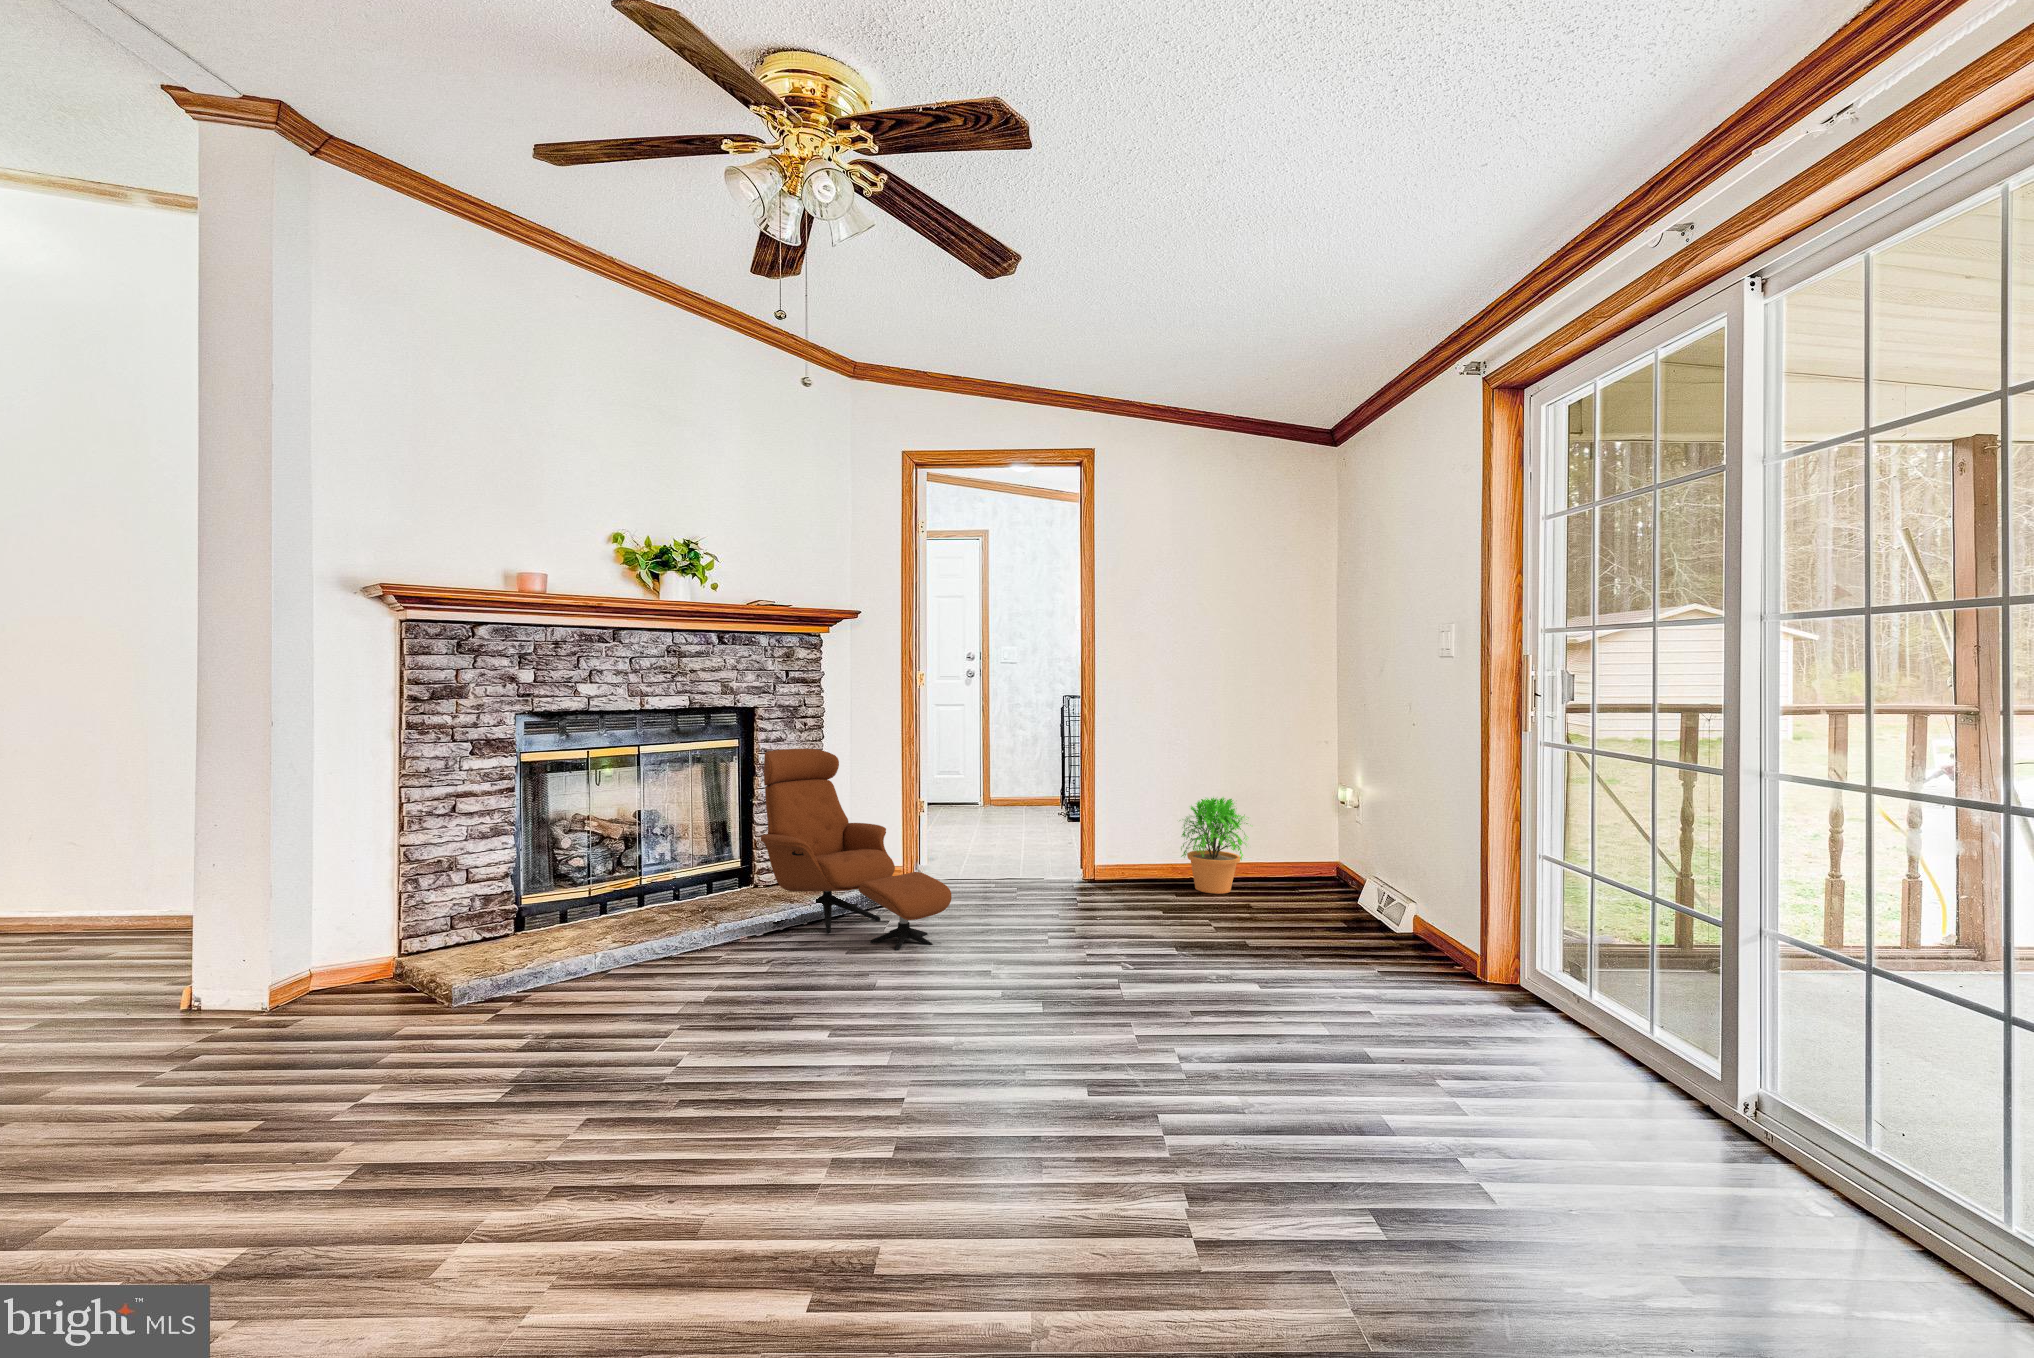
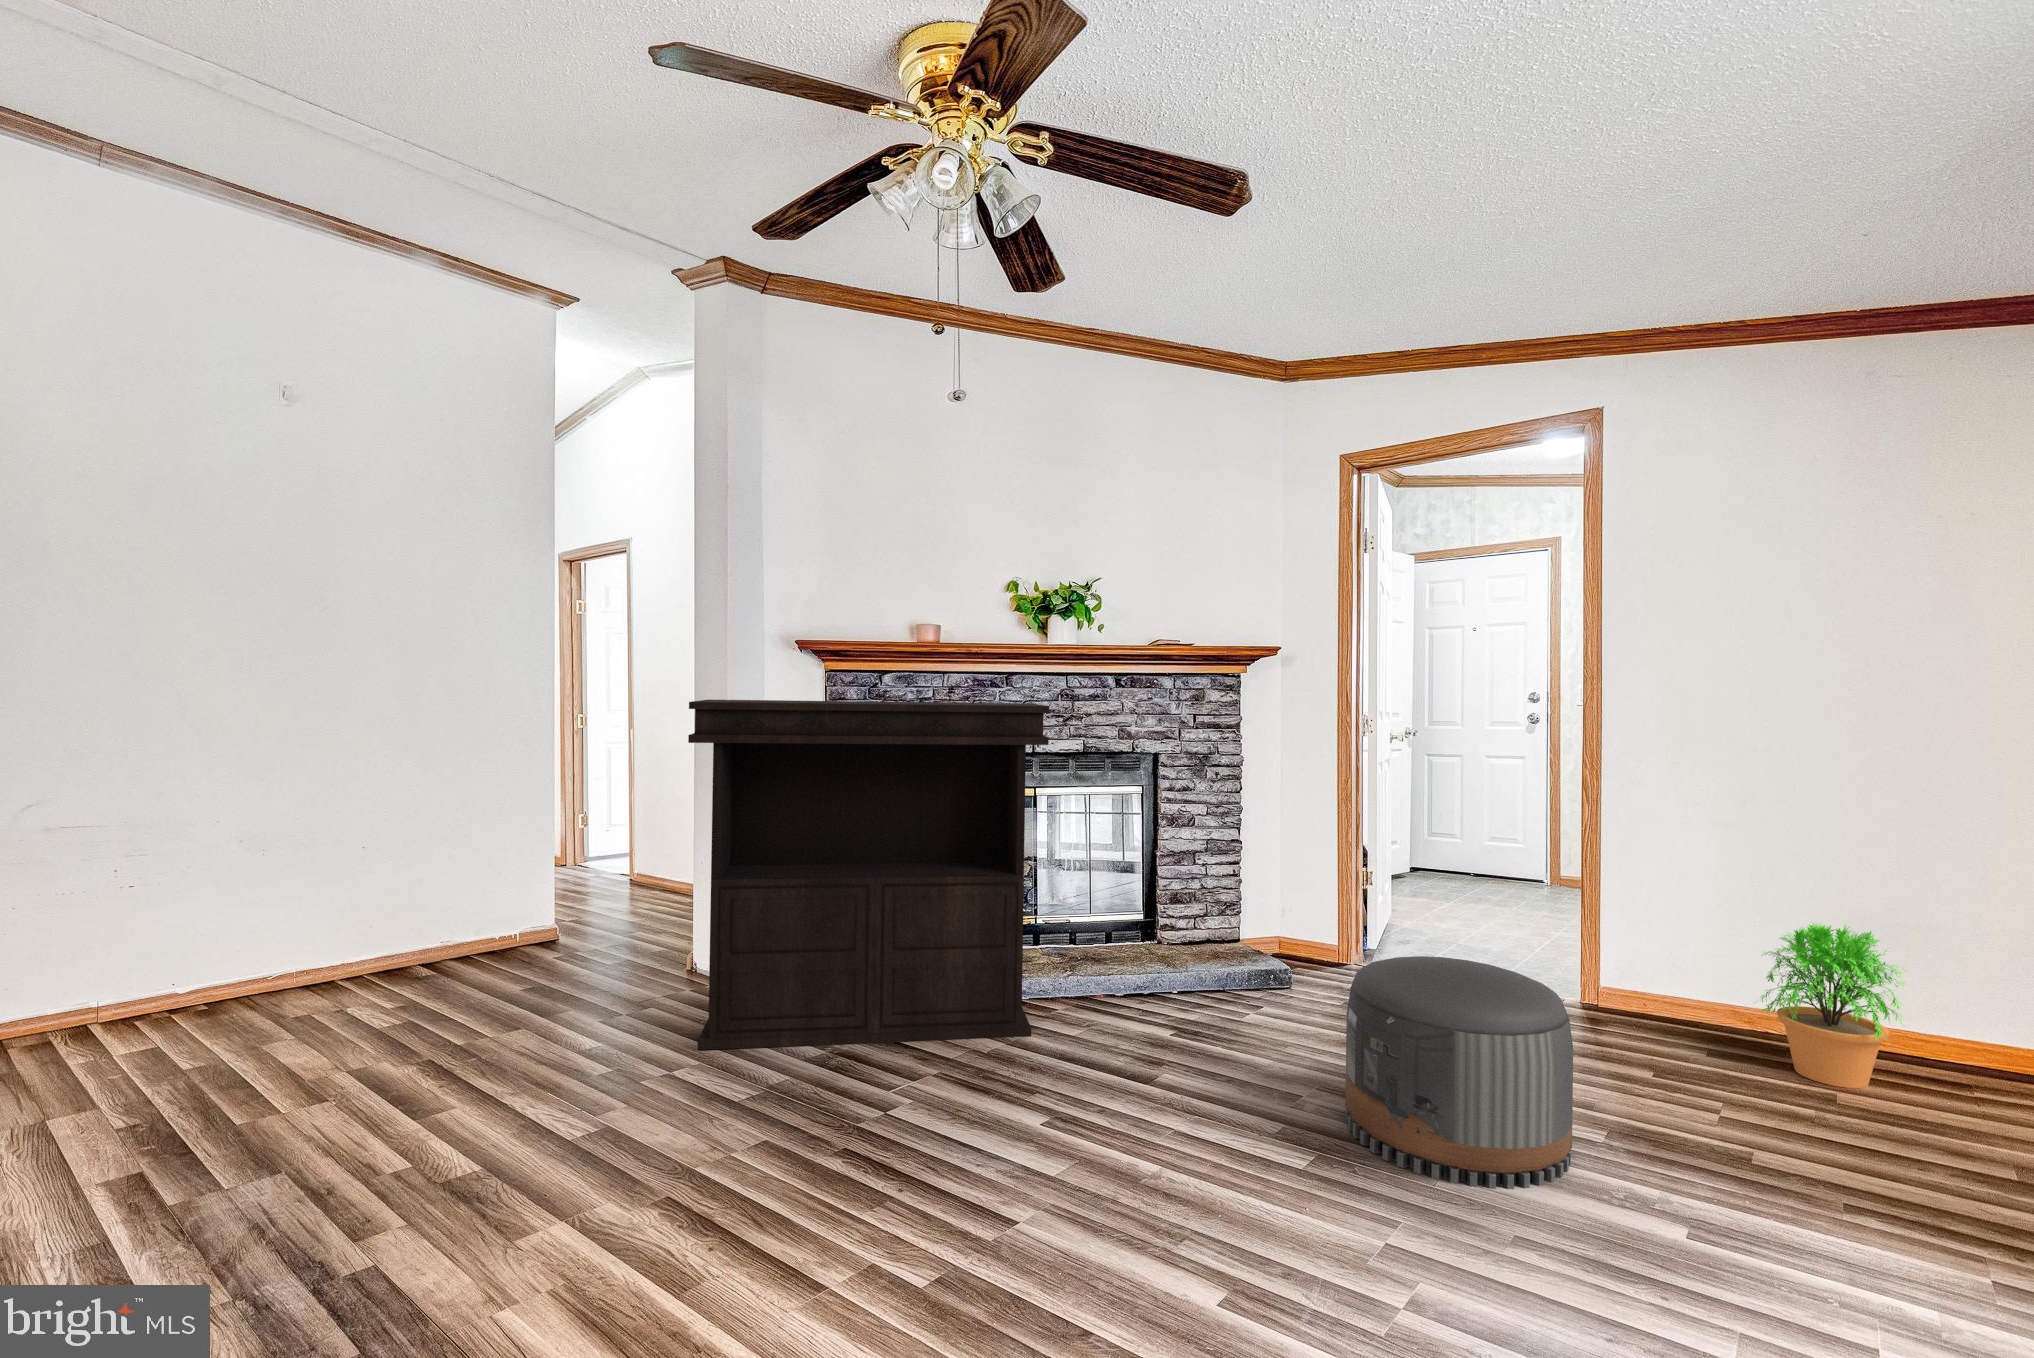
console table: none [306,647,744,1083] -> present [688,700,1049,1050]
armchair: present [761,749,951,951] -> none [1138,800,1315,1056]
pouf: none [1018,842,1166,989] -> present [1345,956,1573,1189]

